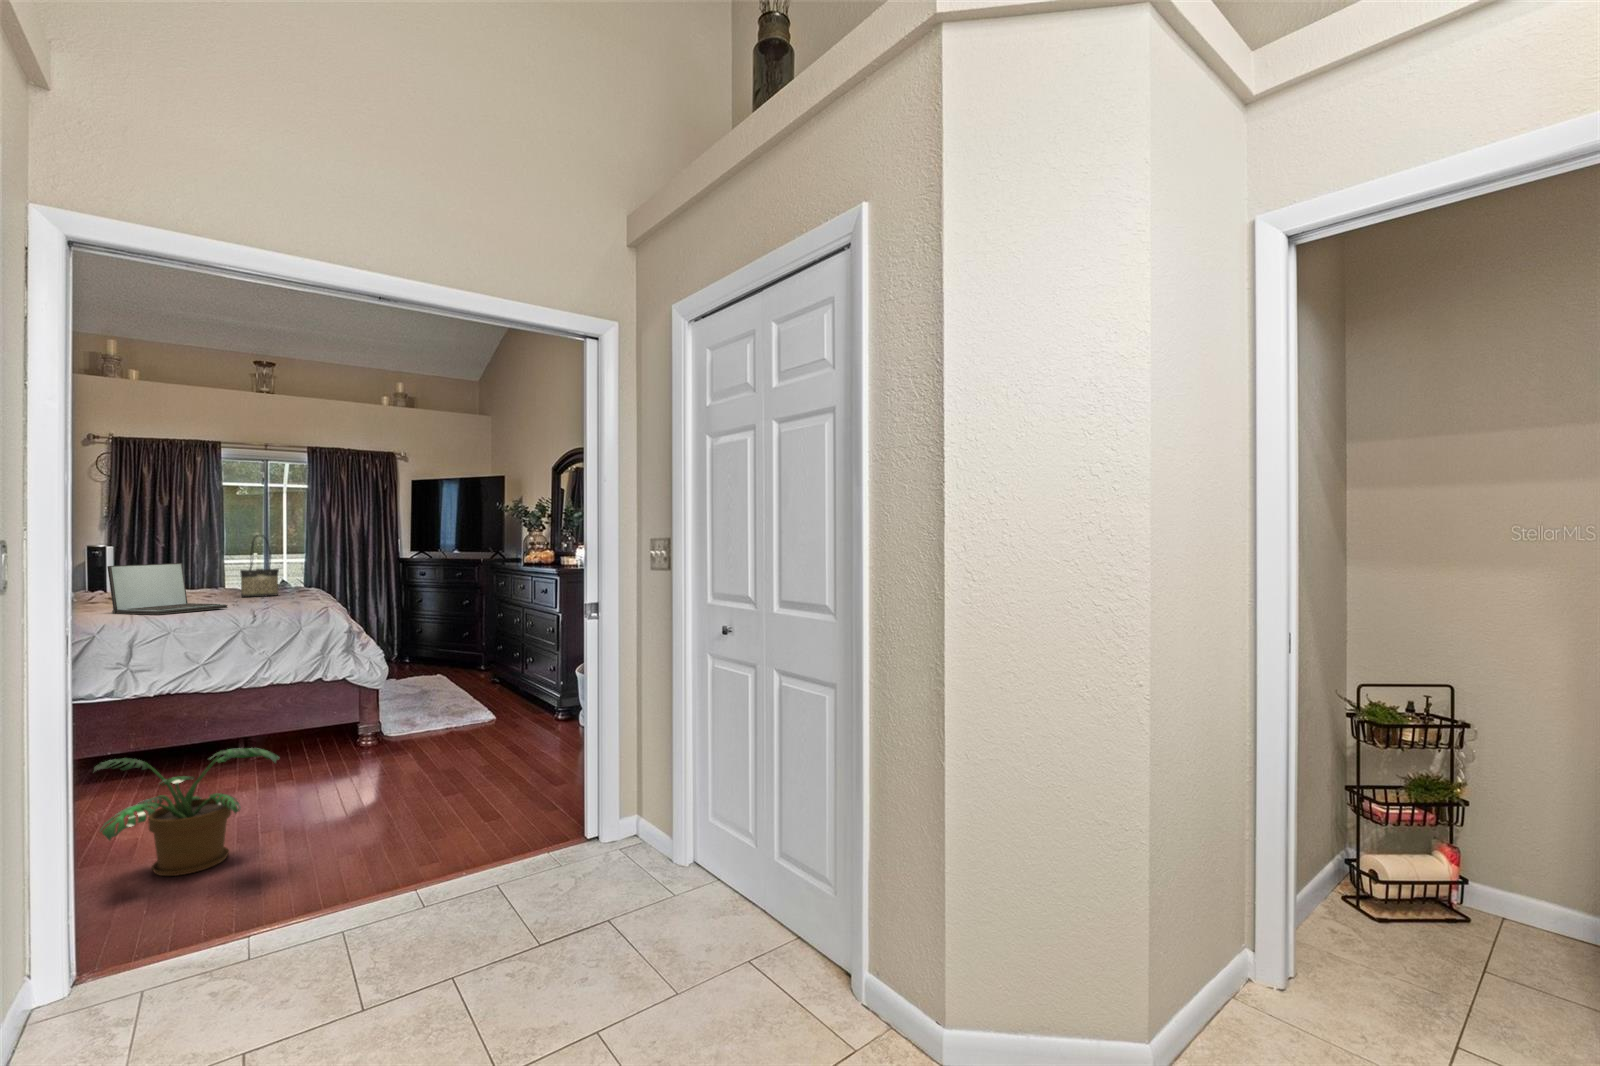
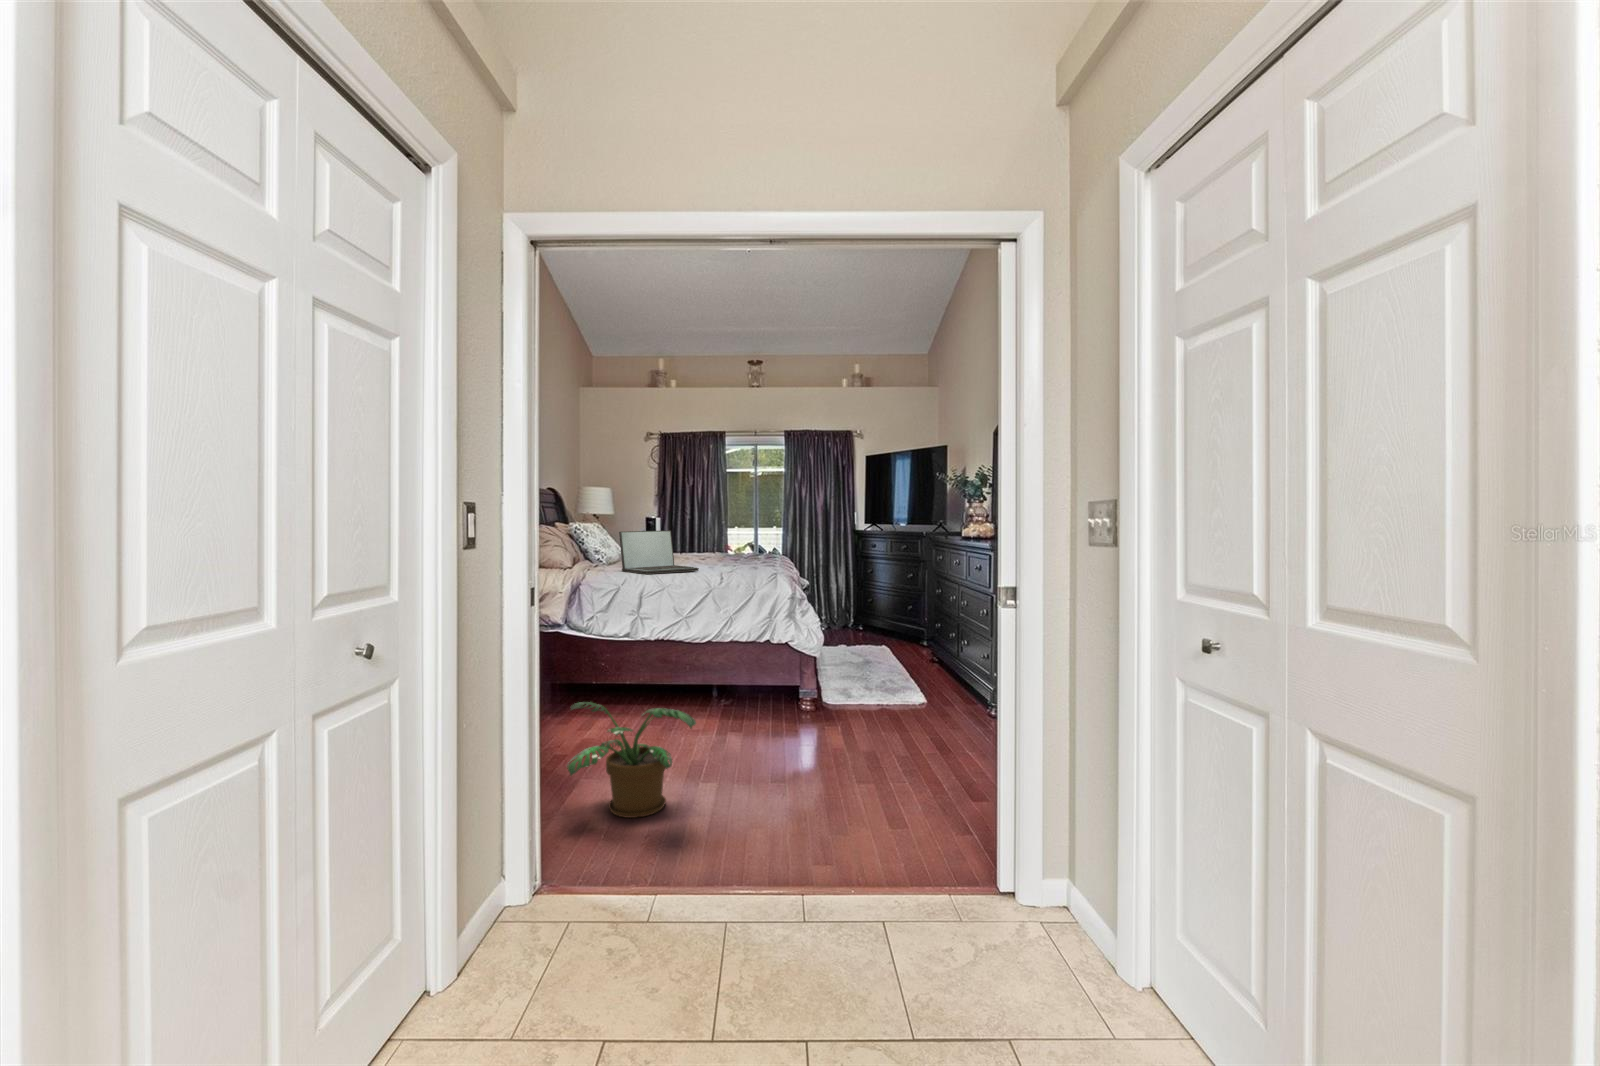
tote bag: present [240,535,279,597] -> none [720,507,750,562]

